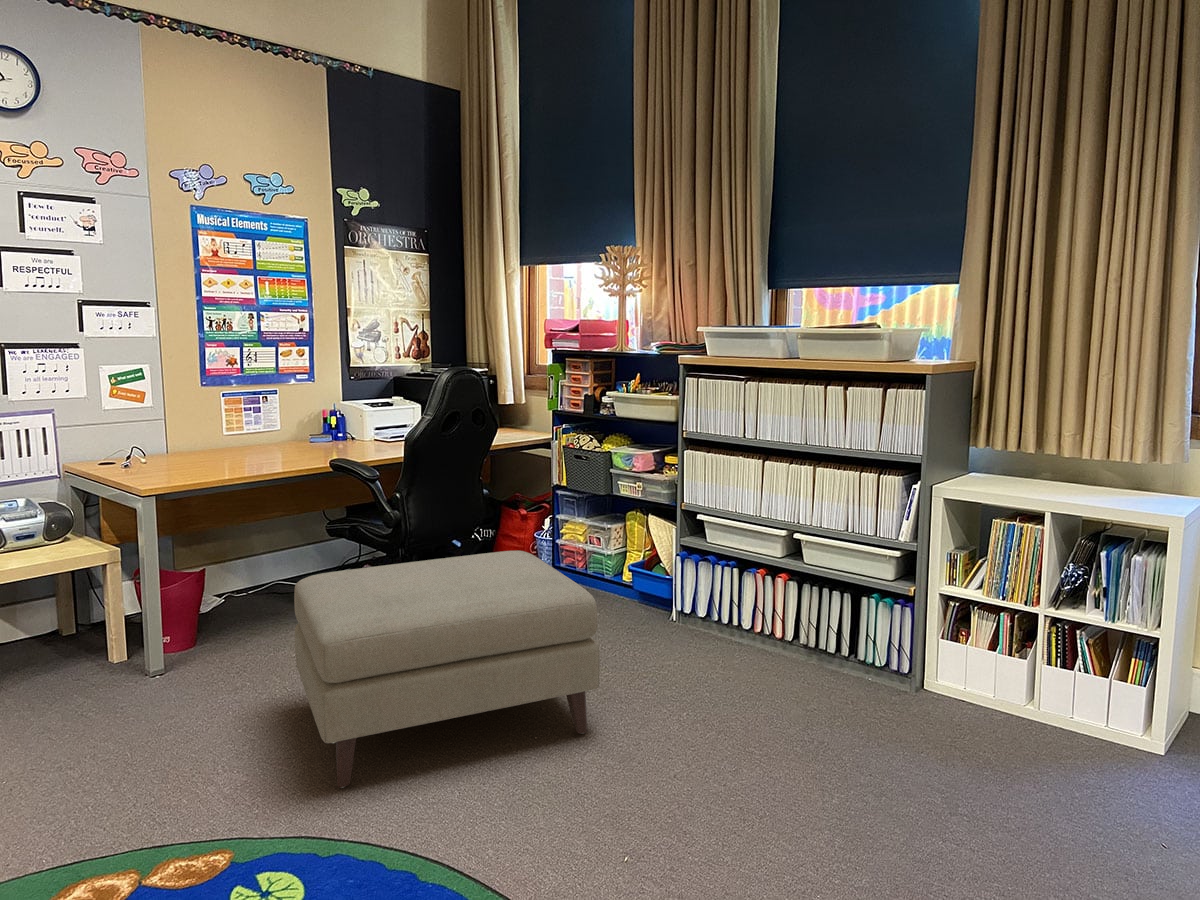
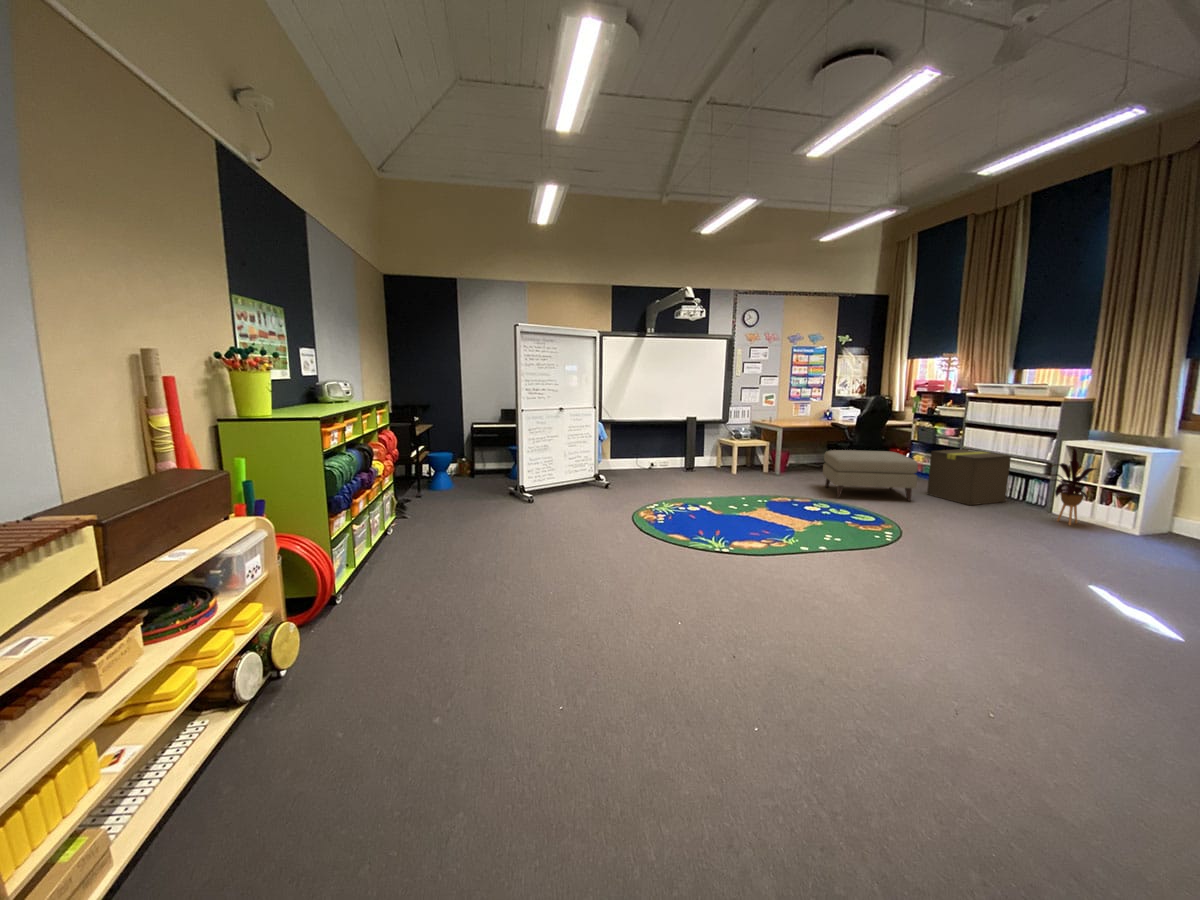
cardboard box: none [620,514,812,710] -> present [927,449,1011,505]
house plant: none [918,519,1051,755] -> present [1049,448,1095,525]

